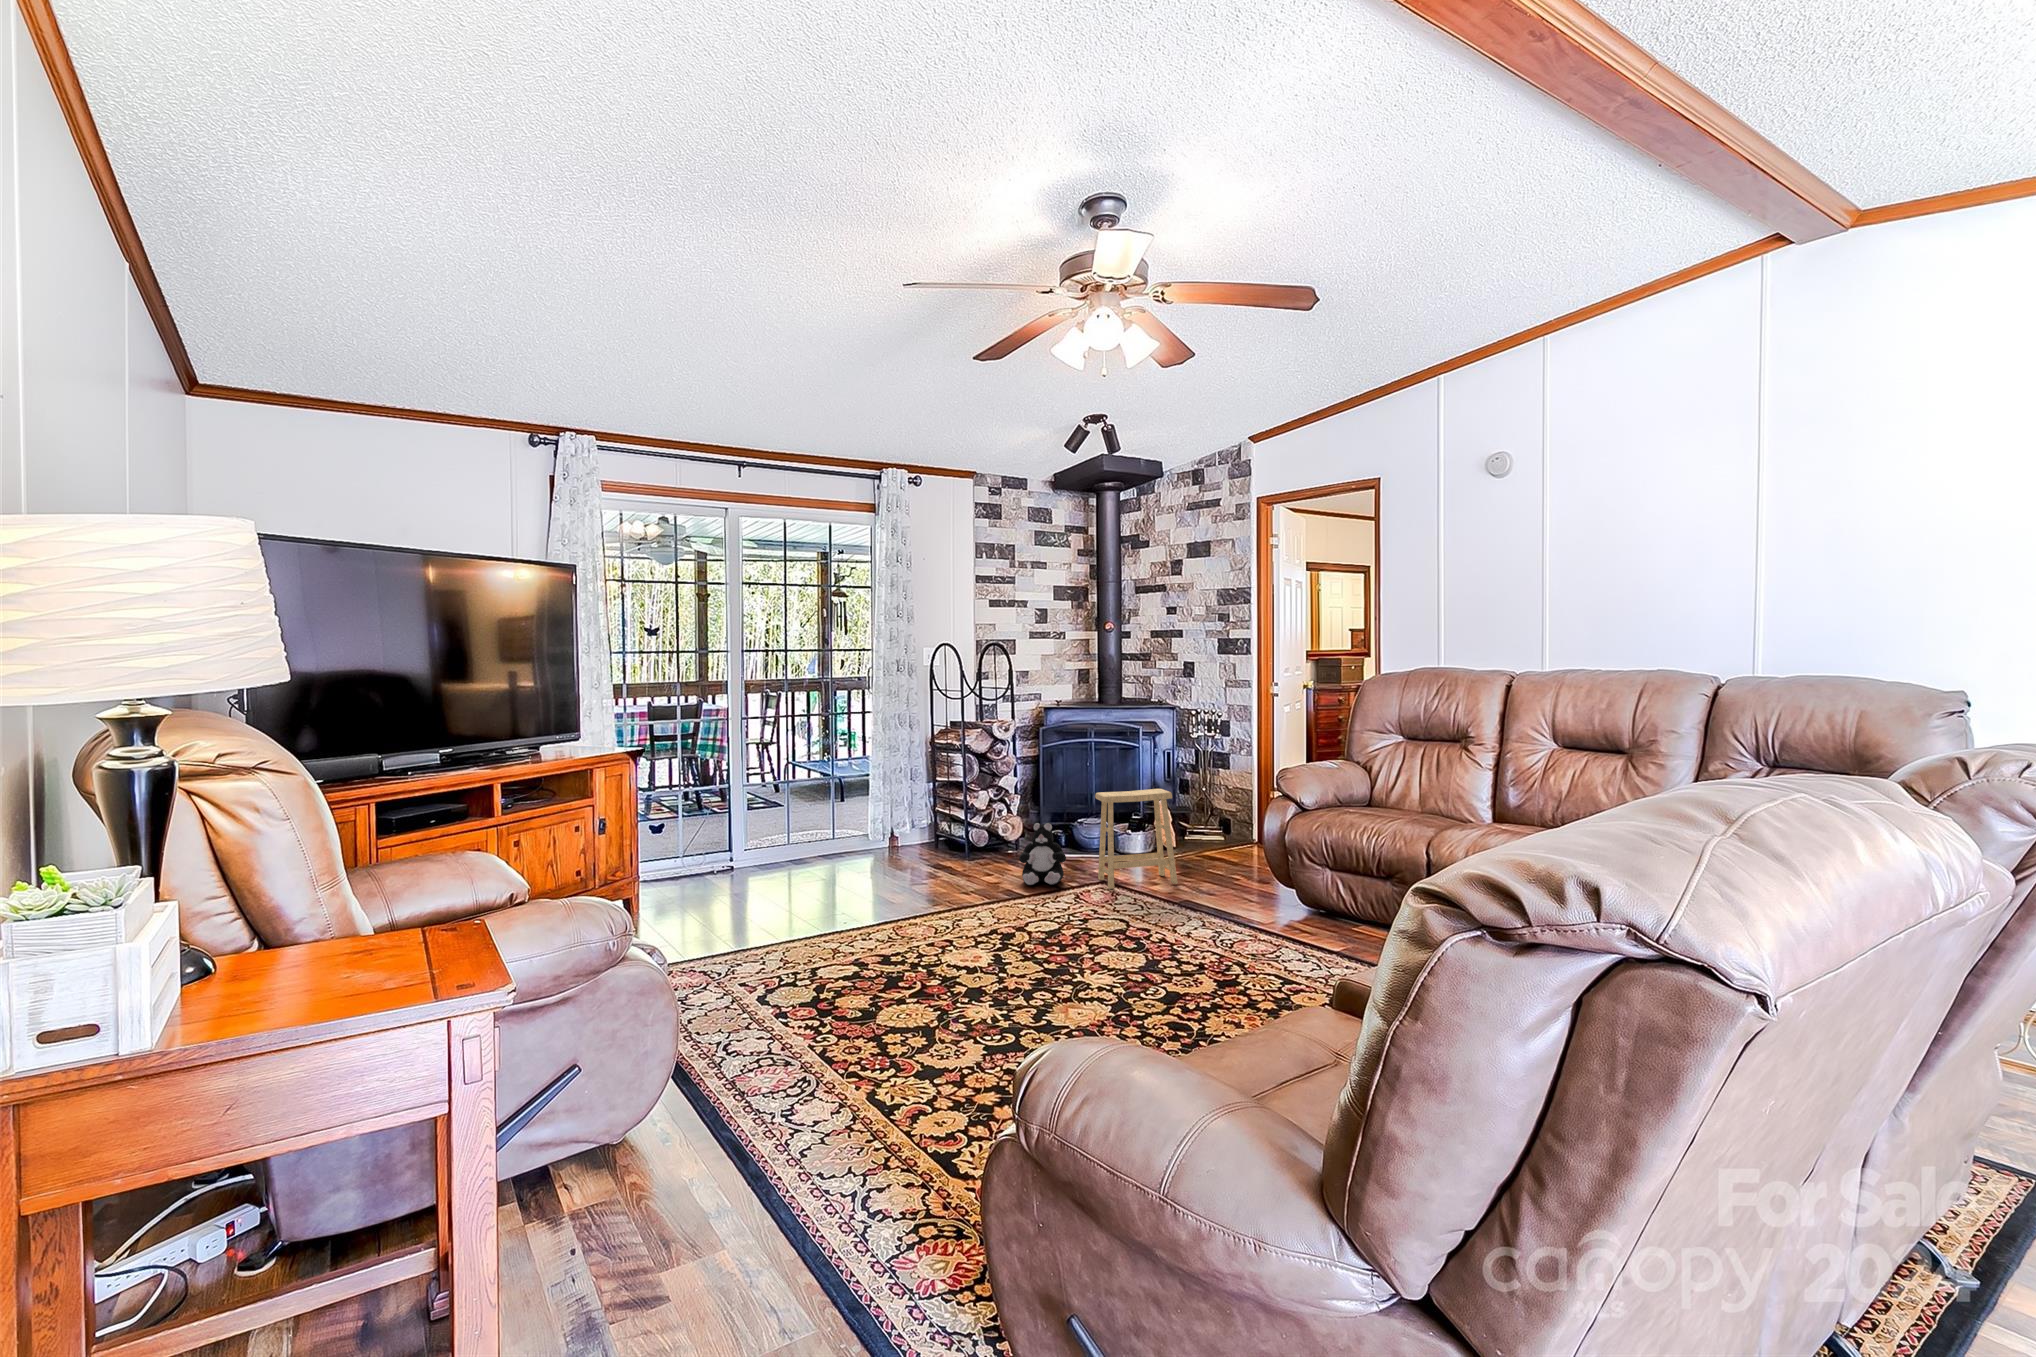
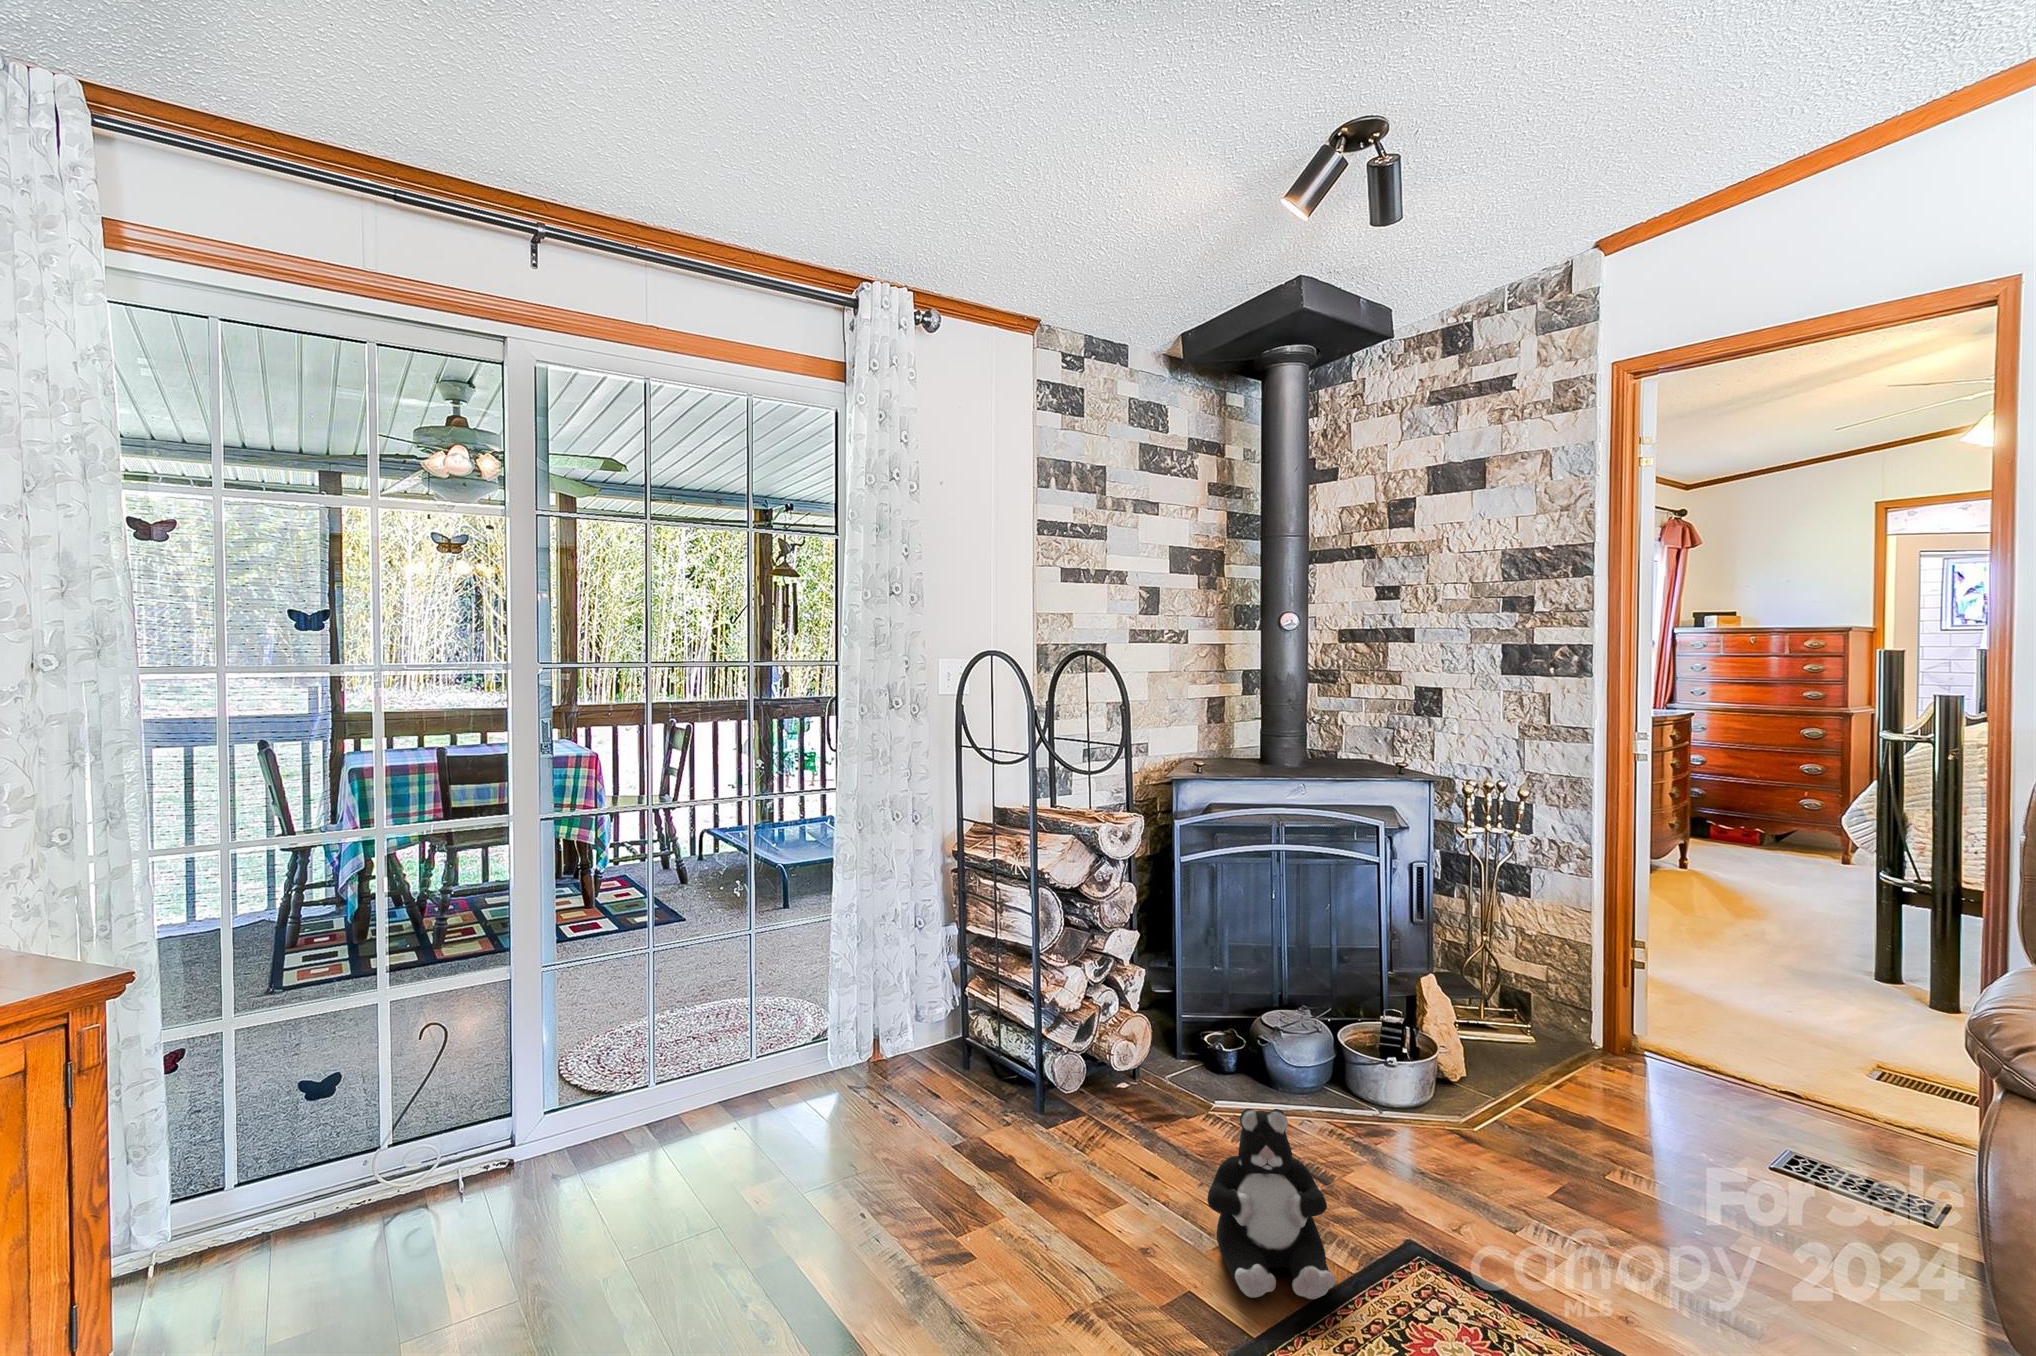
footstool: present [1095,789,1178,889] -> none [1393,1020,1622,1315]

